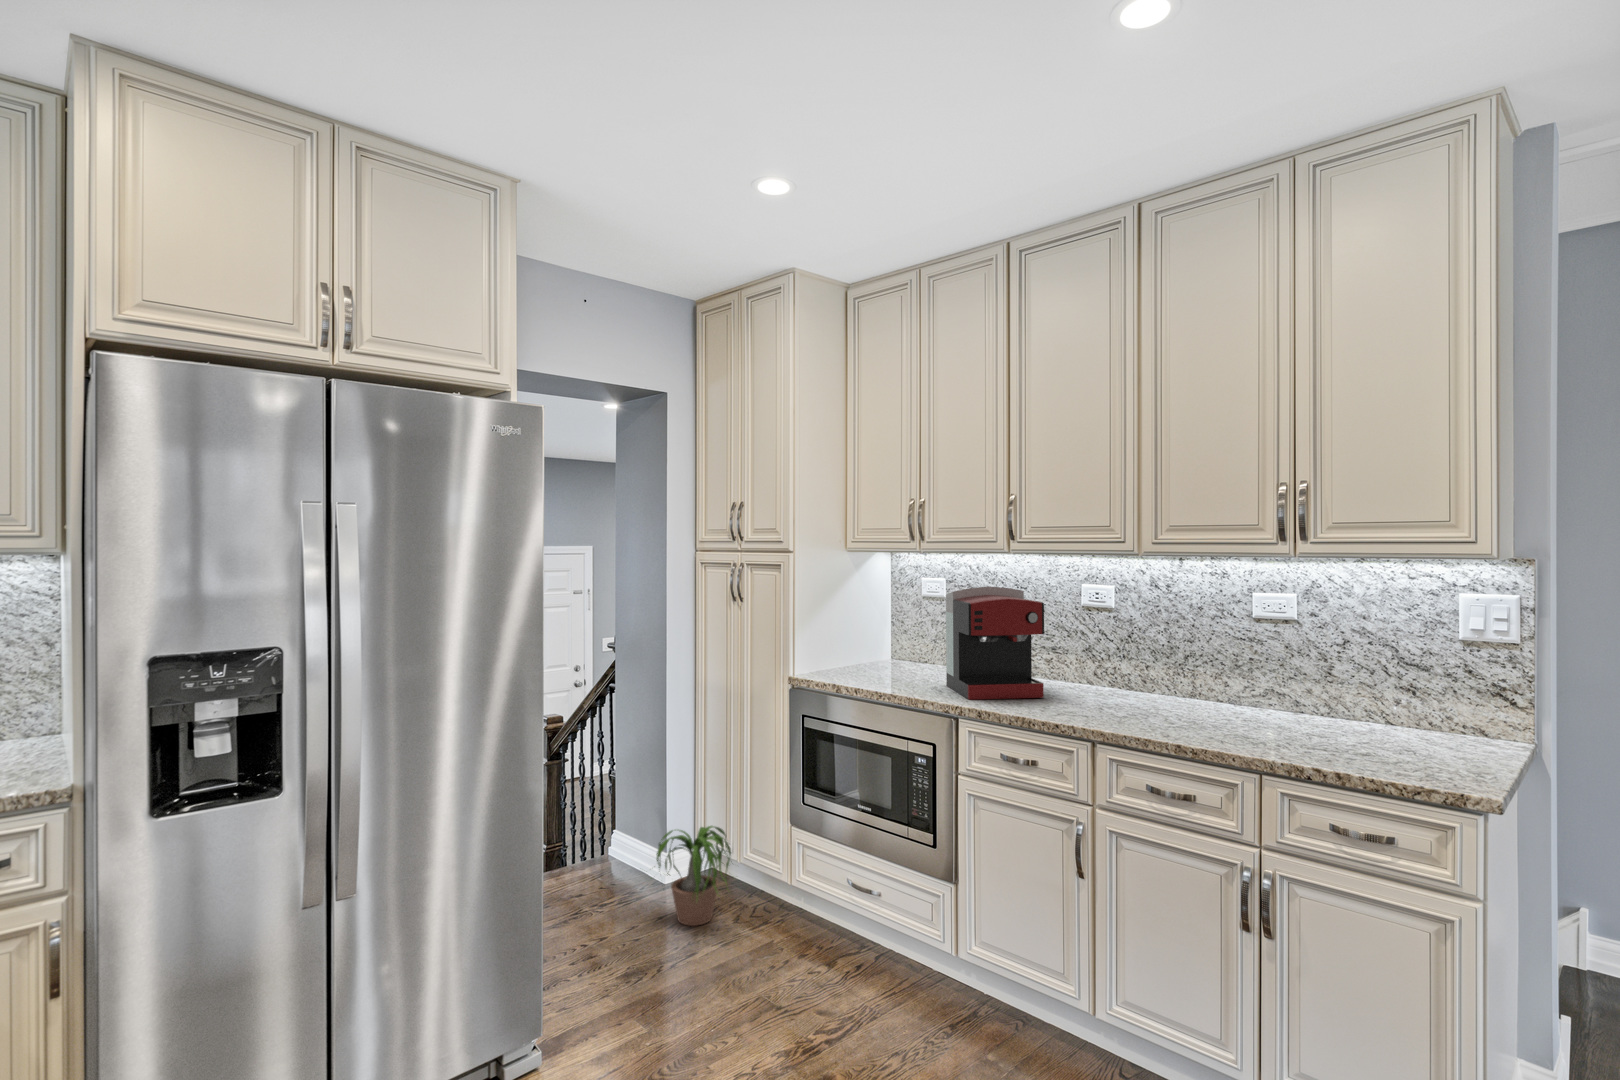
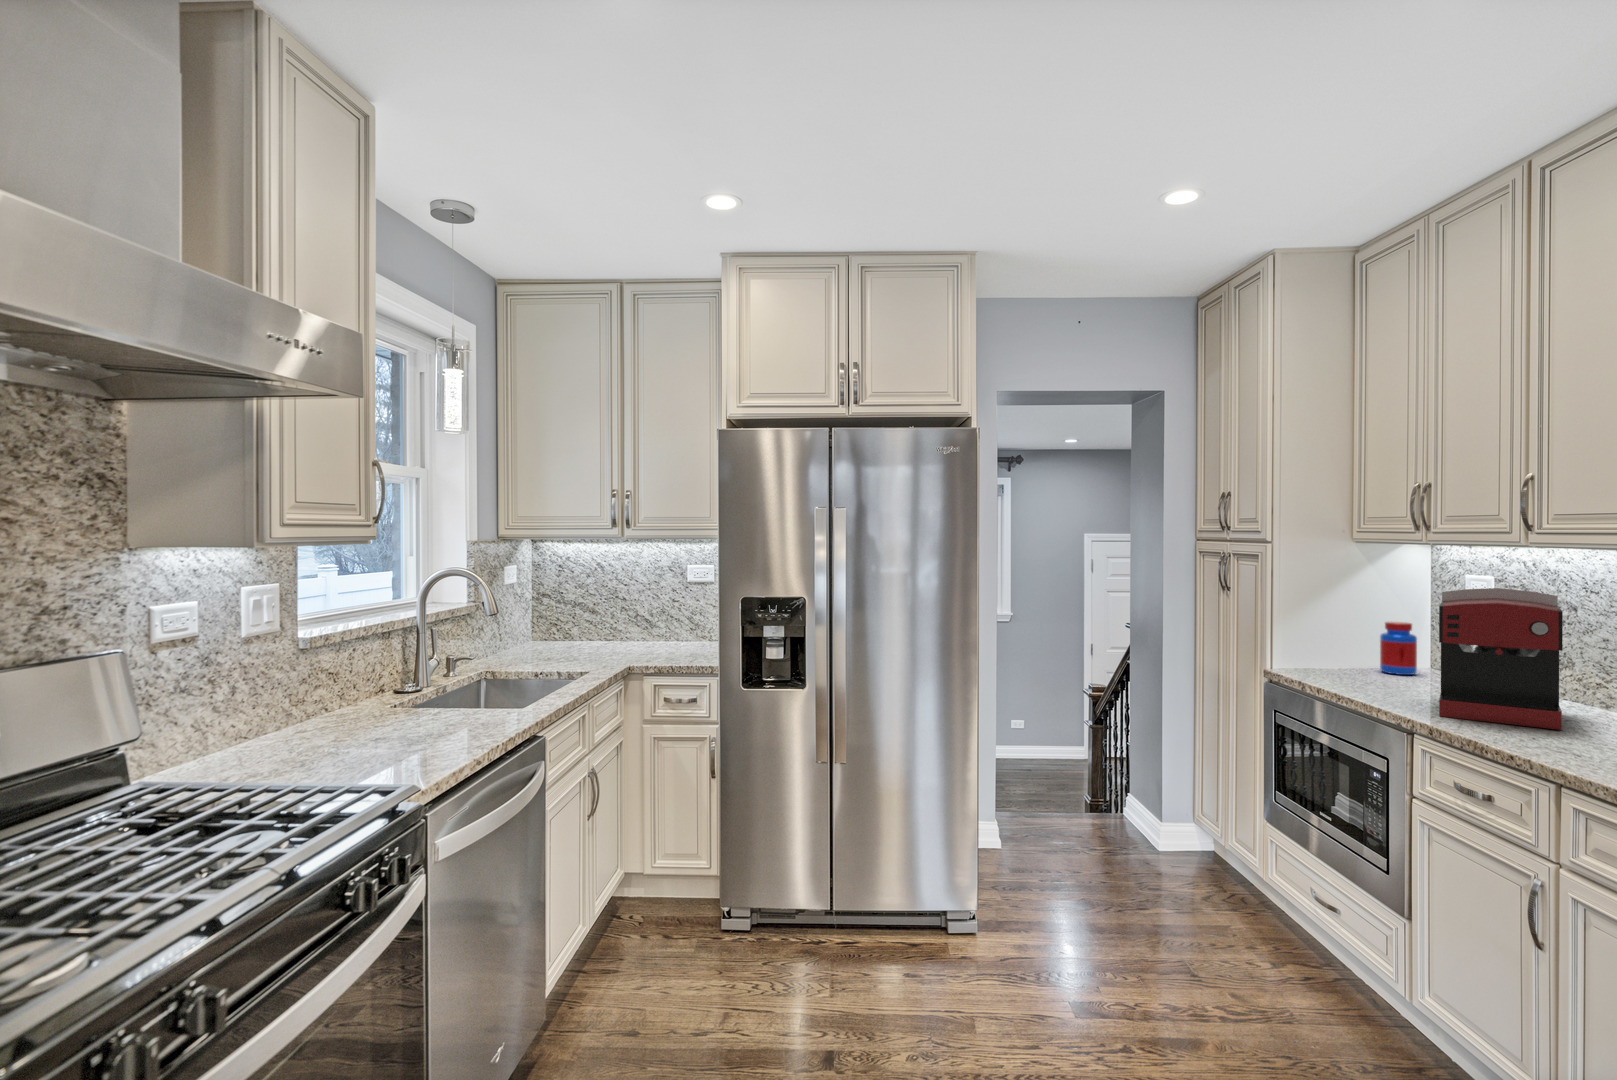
jar: none [868,620,894,667] -> present [1380,622,1417,675]
potted plant: present [657,826,731,926] -> none [1115,797,1219,890]

